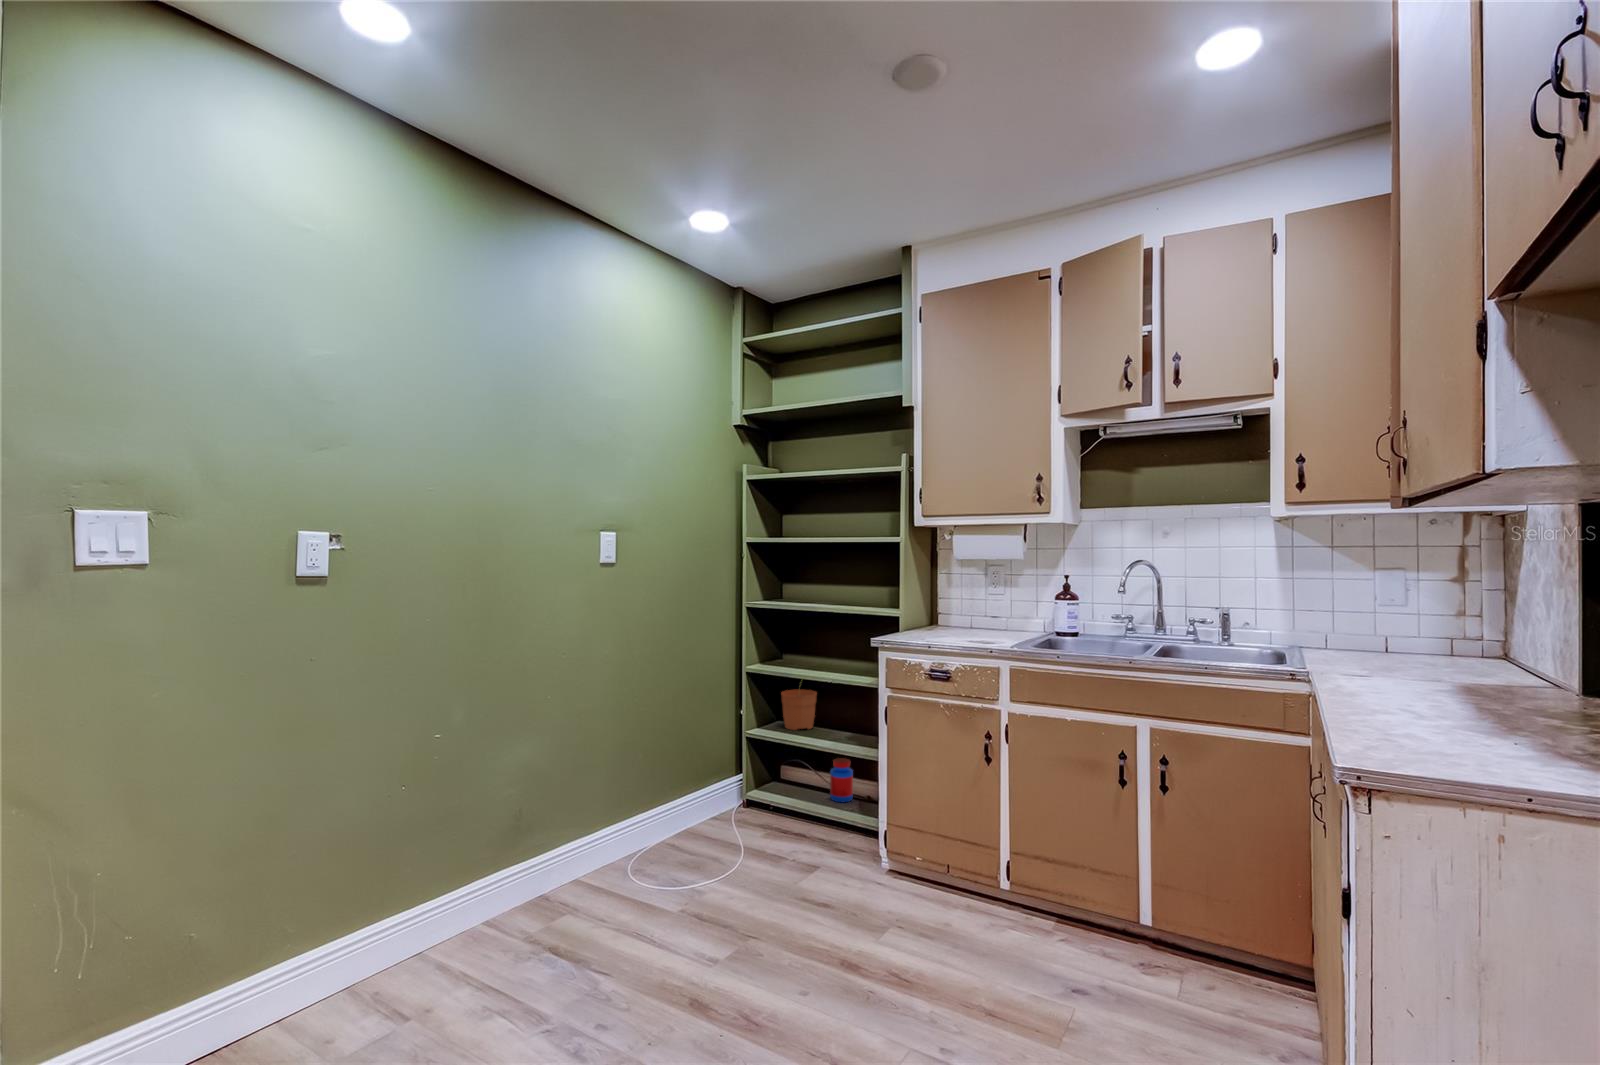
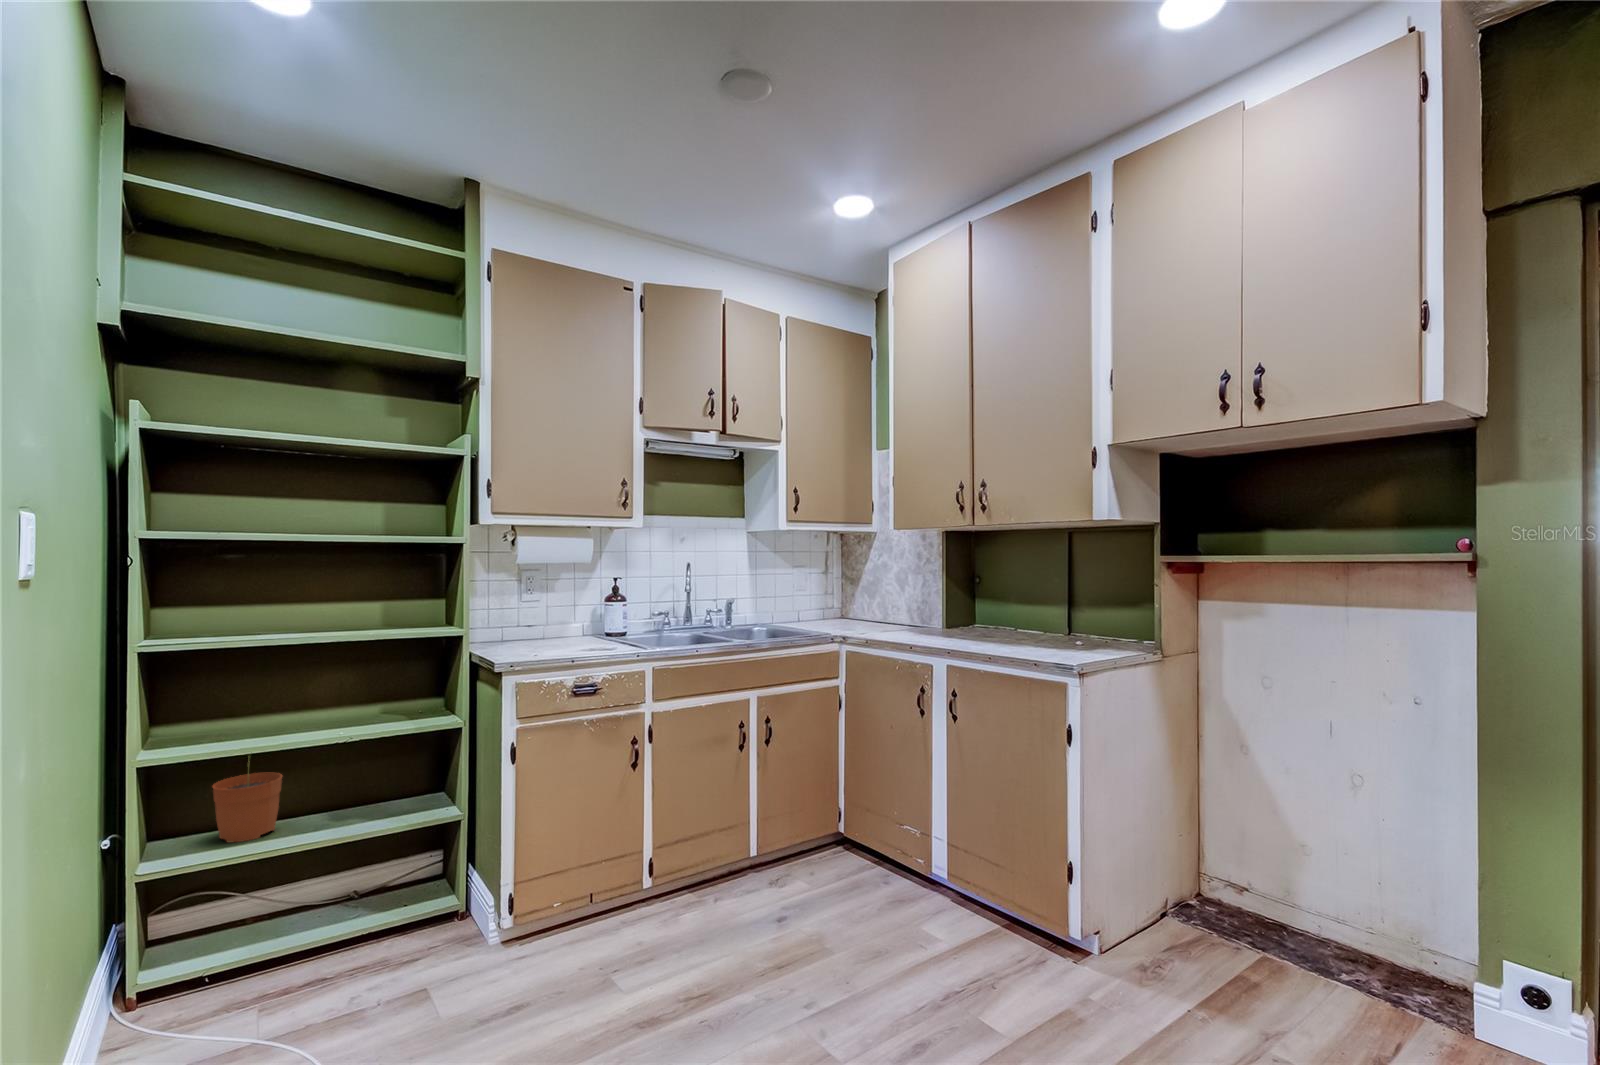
jar: present [830,758,853,802] -> none [326,850,363,916]

